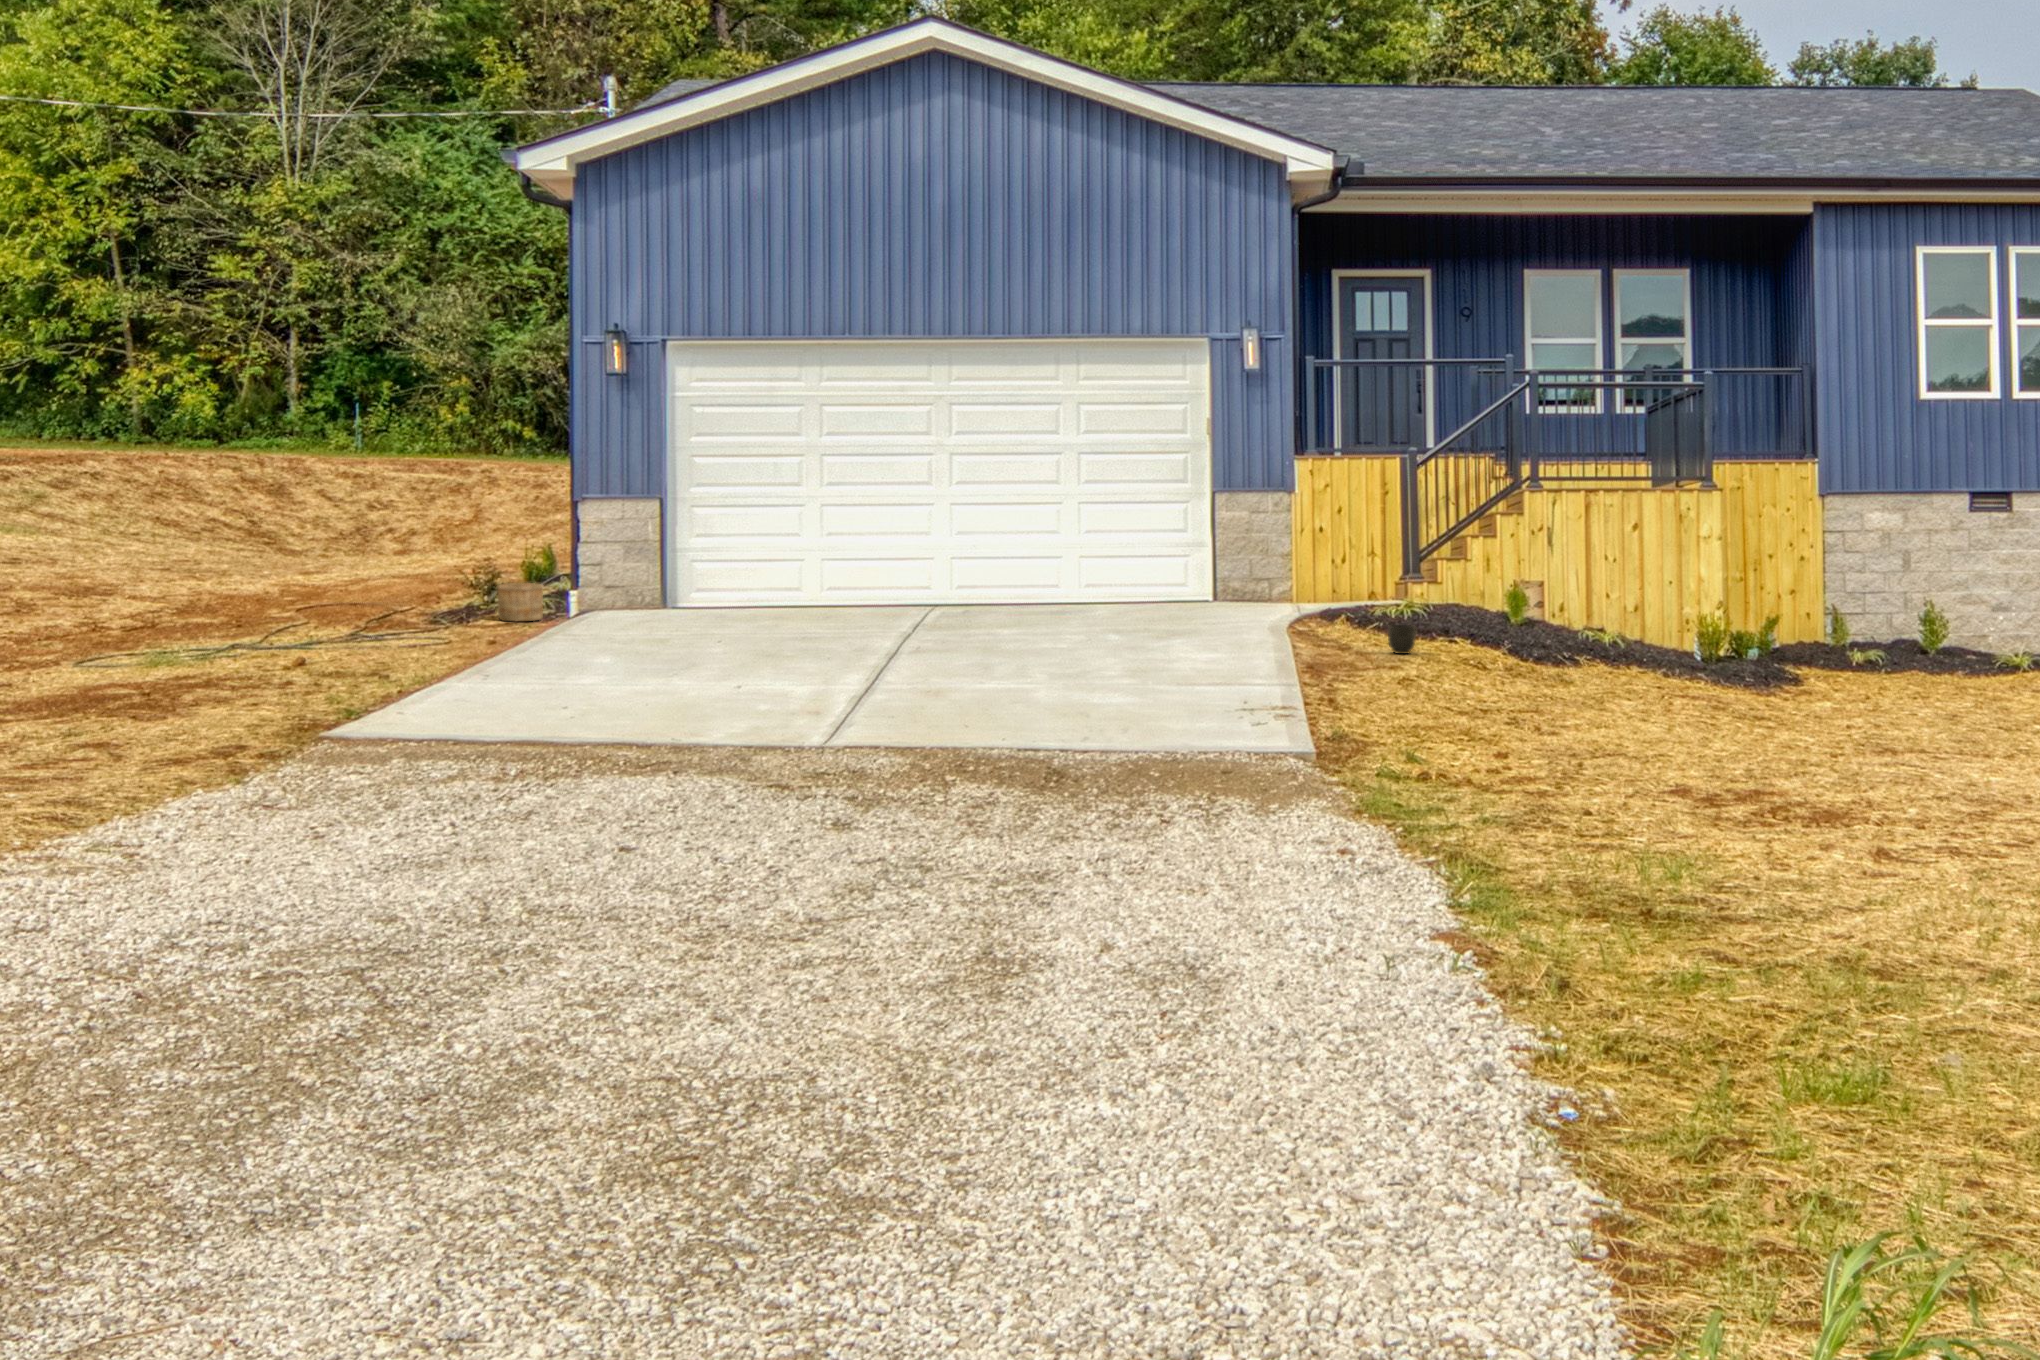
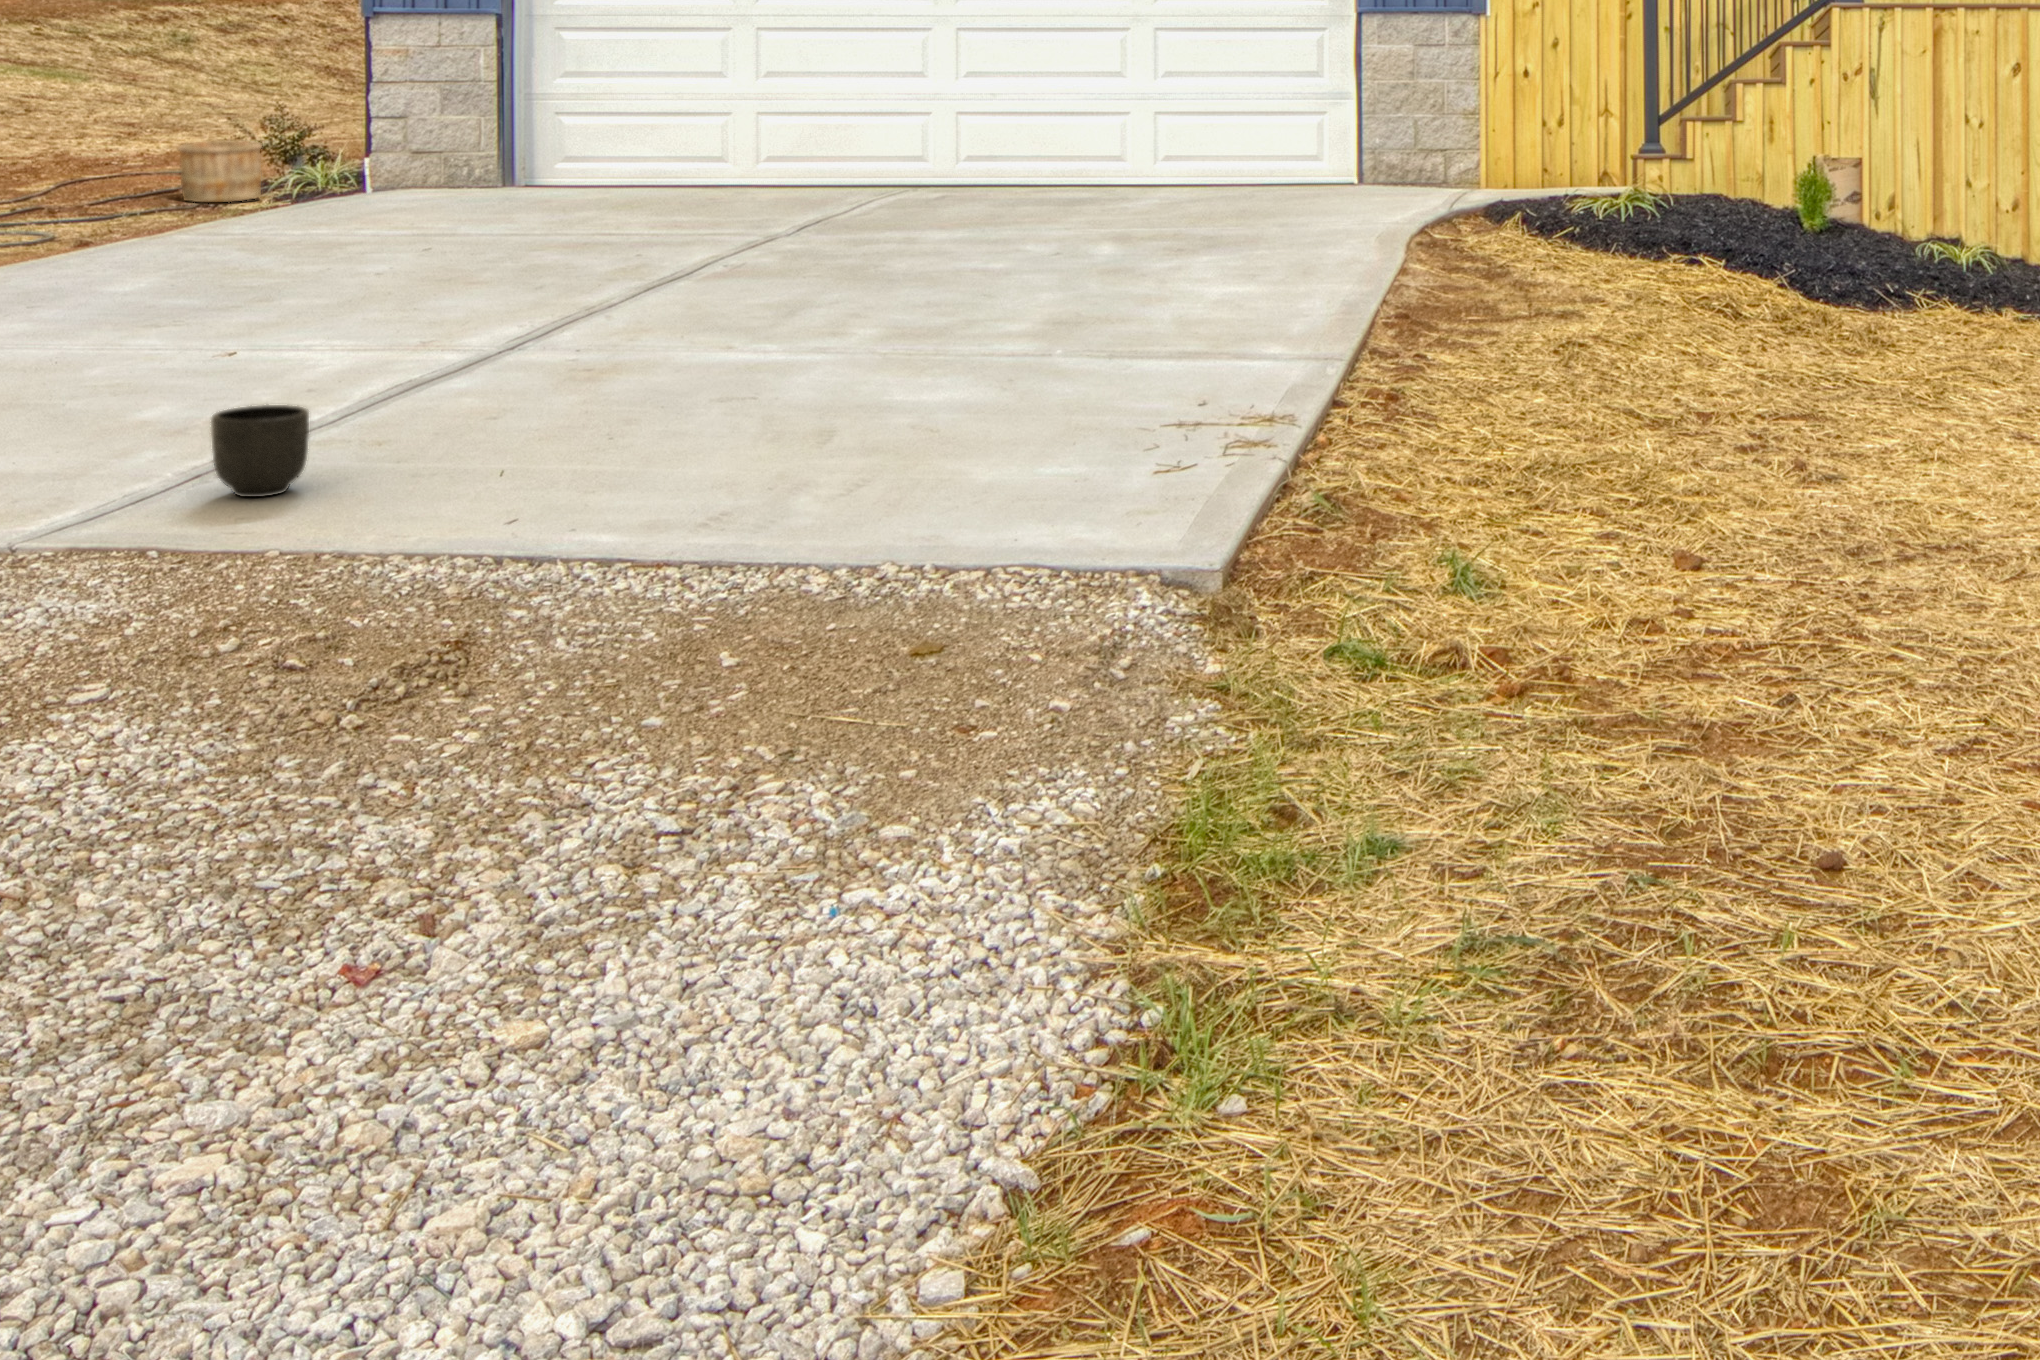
planter: present [1388,625,1416,654] -> present [211,405,309,497]

